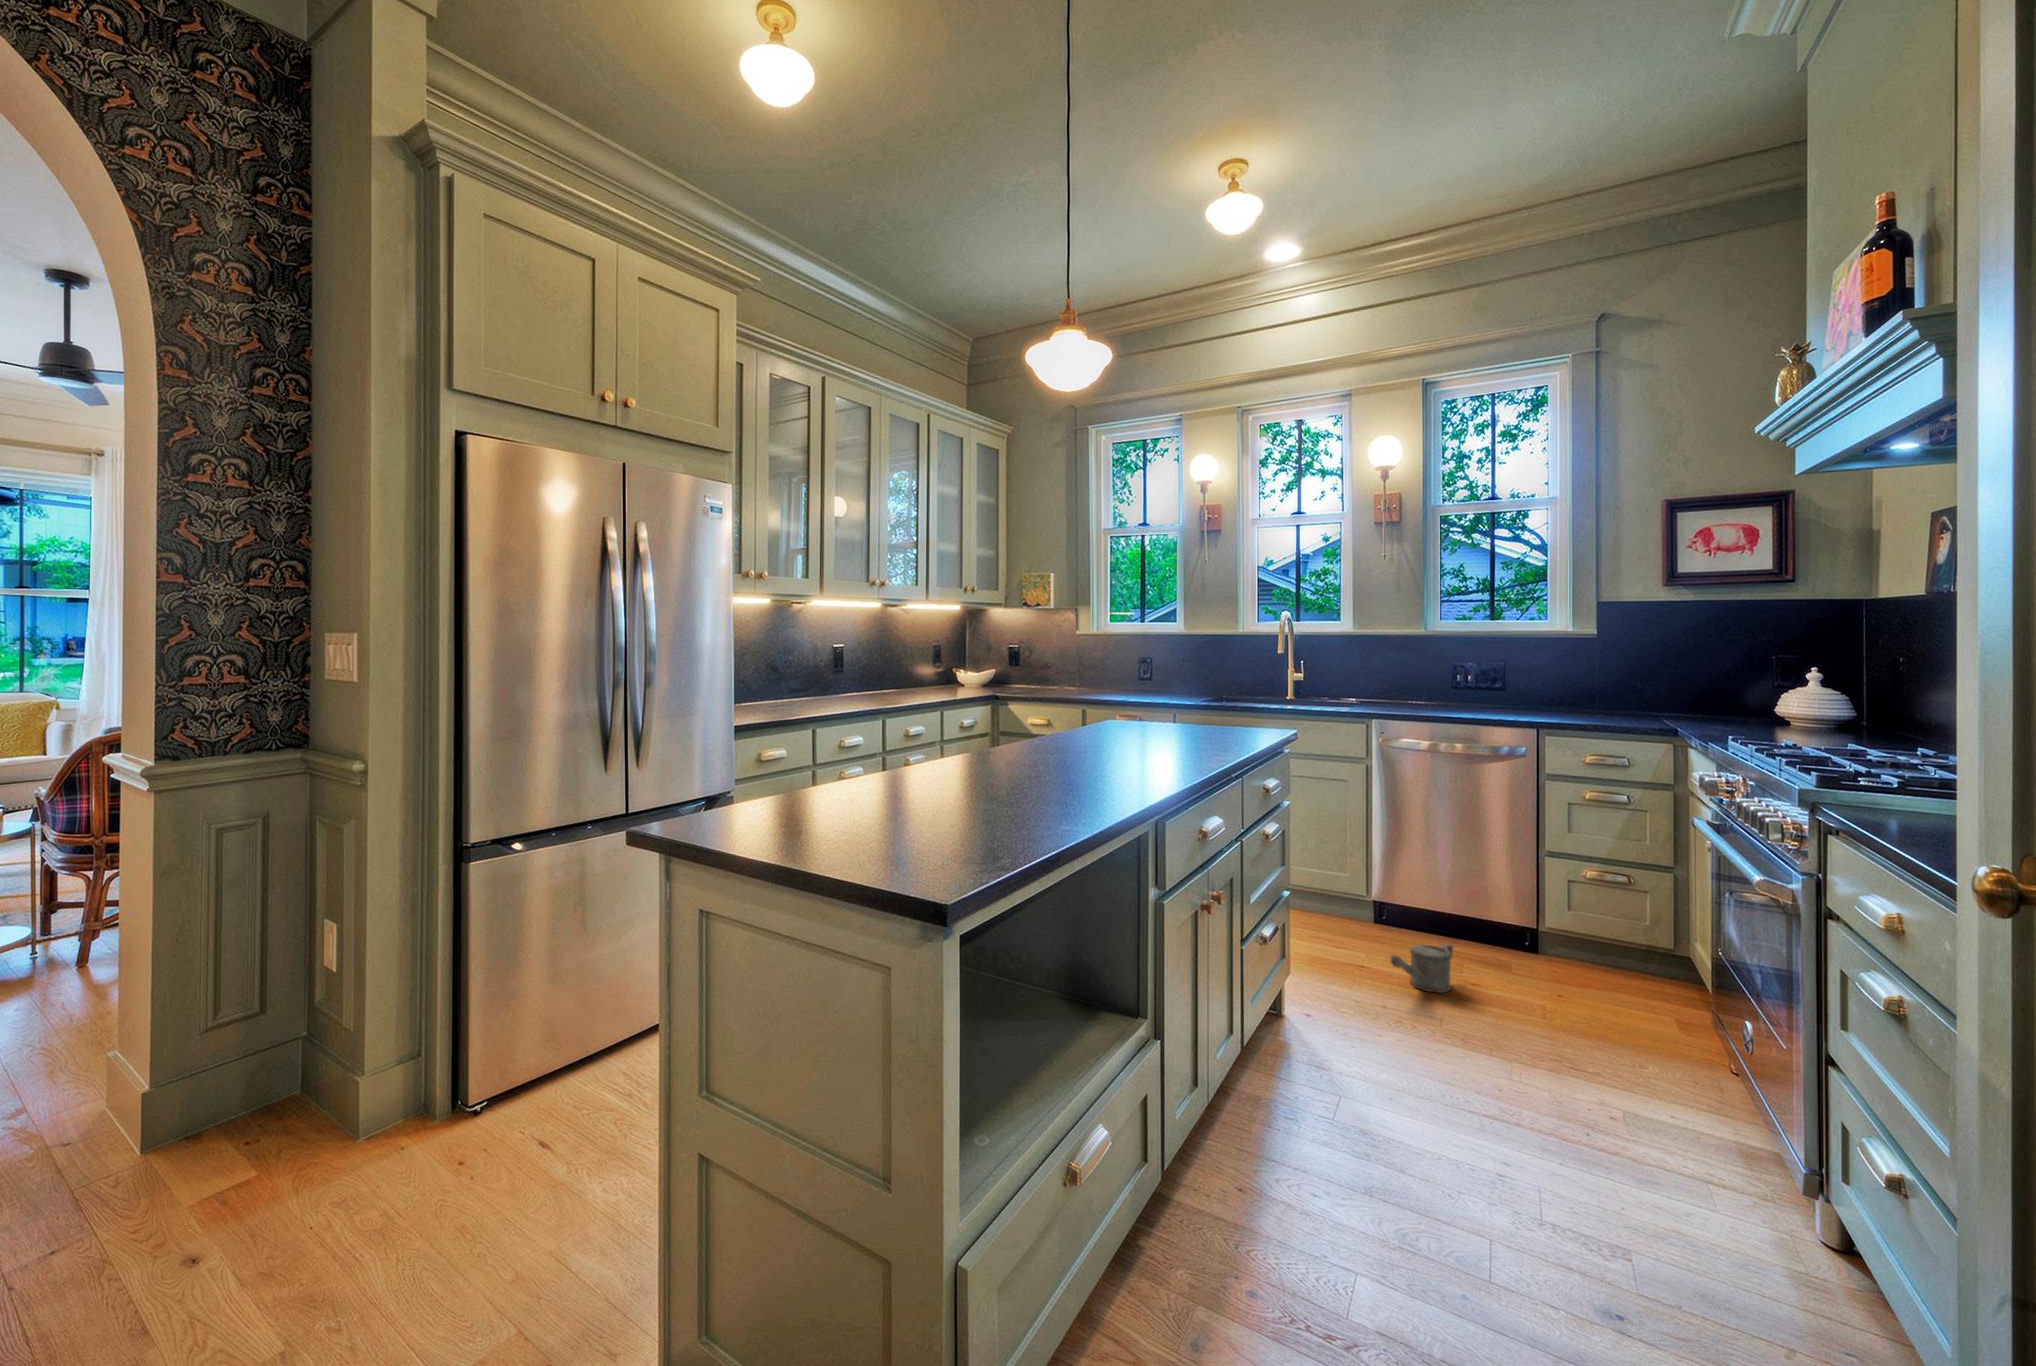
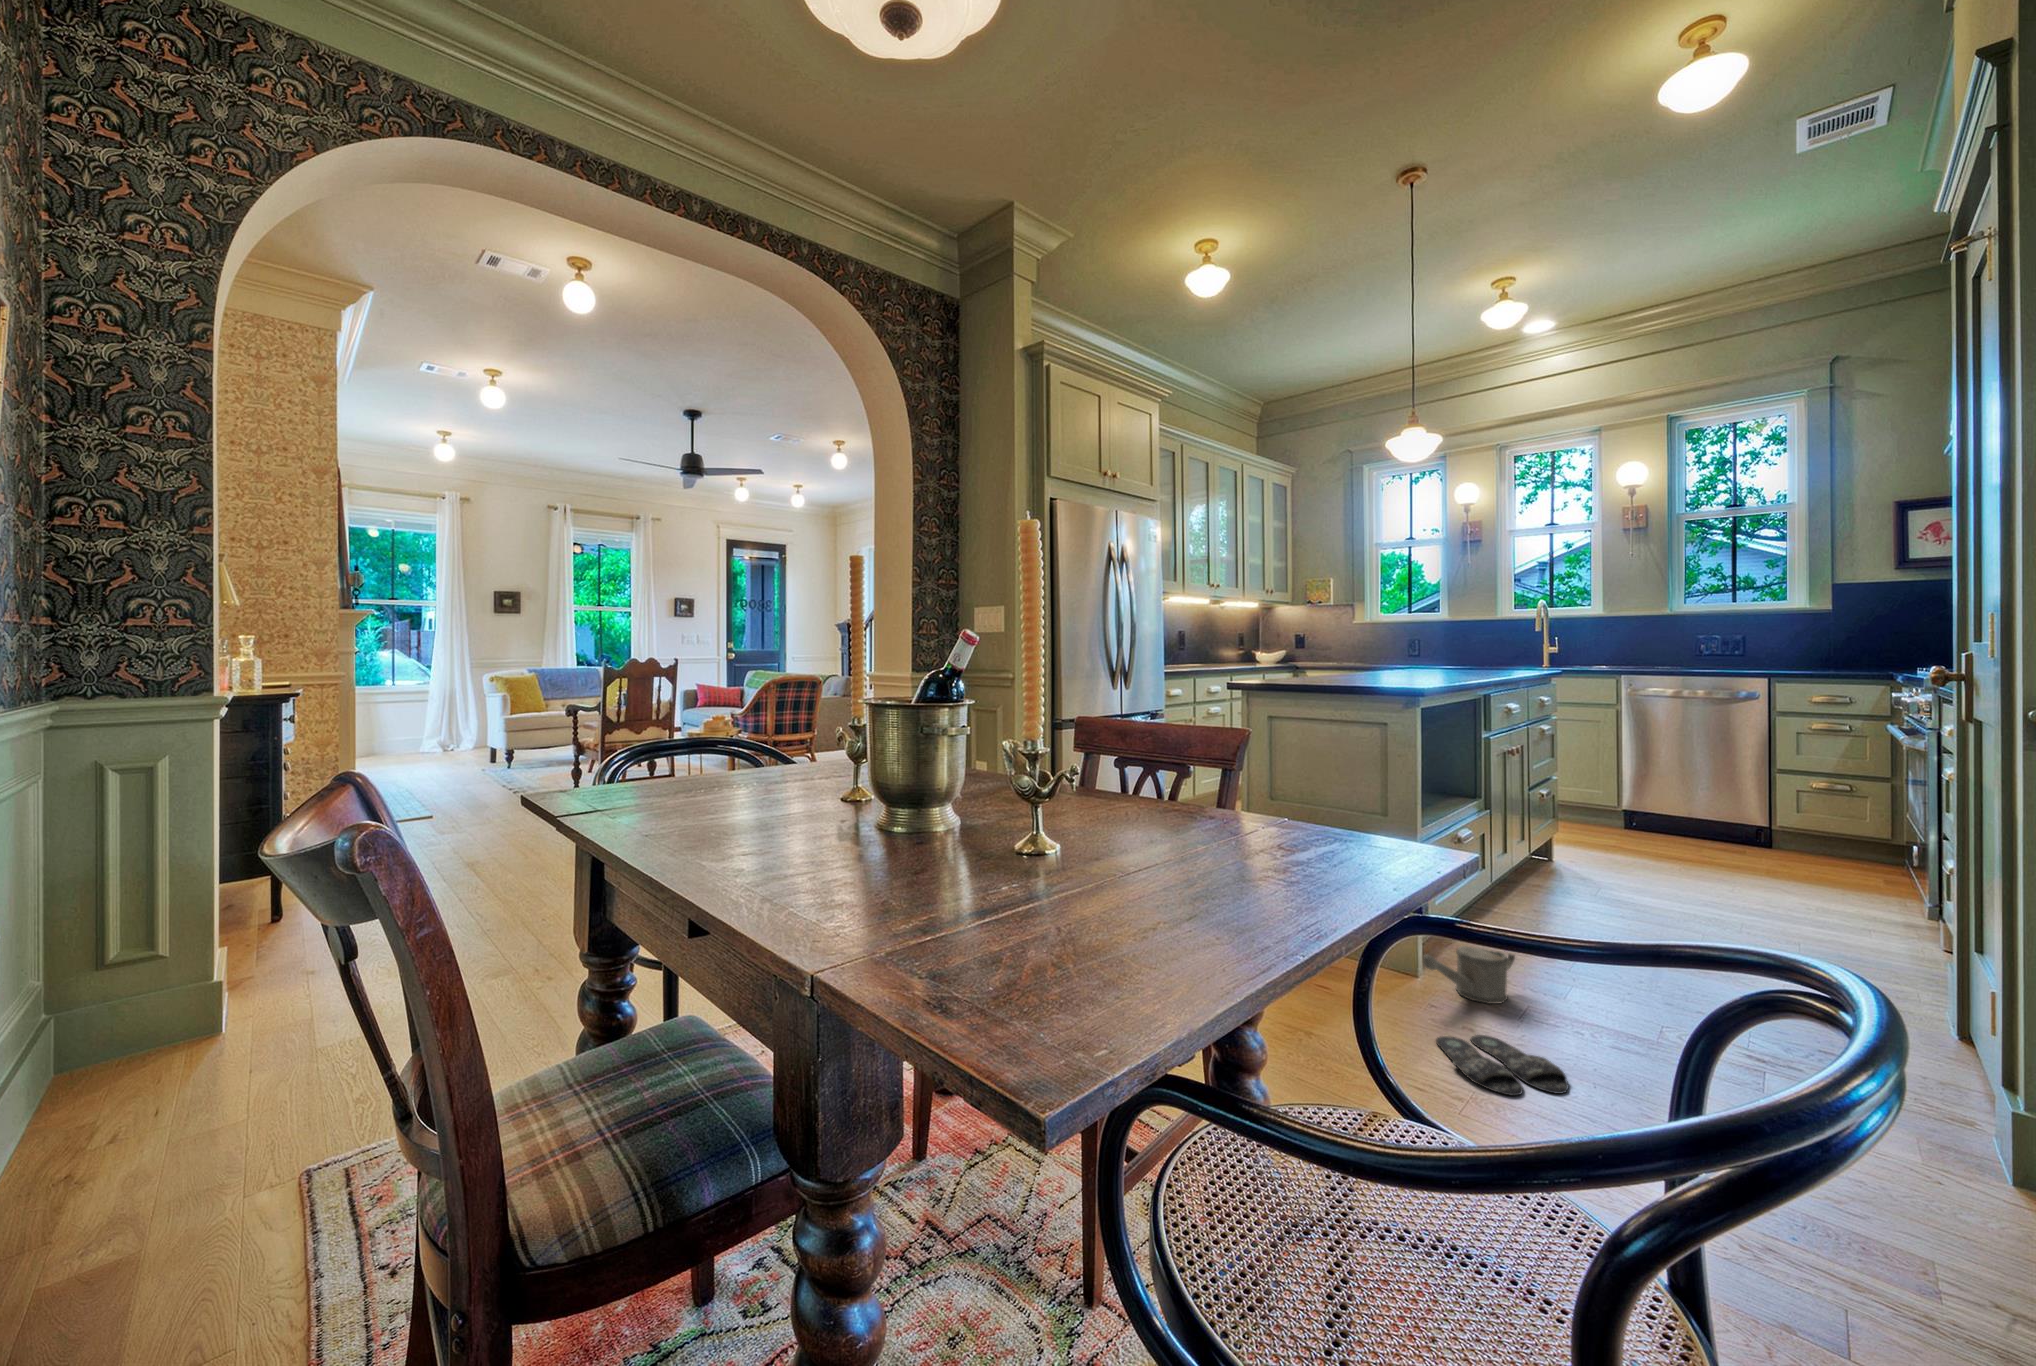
slippers: none [1413,1018,1521,1064] -> present [1436,1035,1568,1096]

